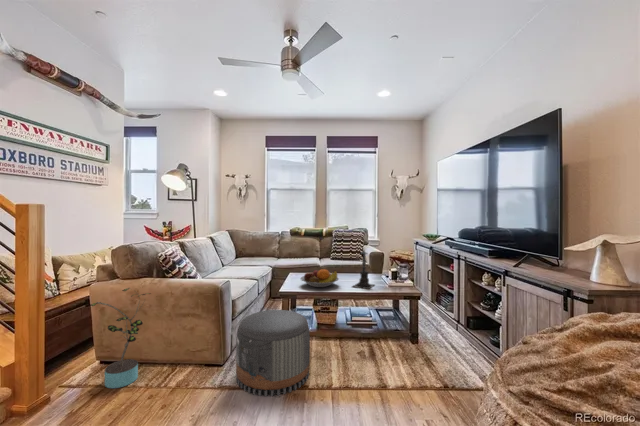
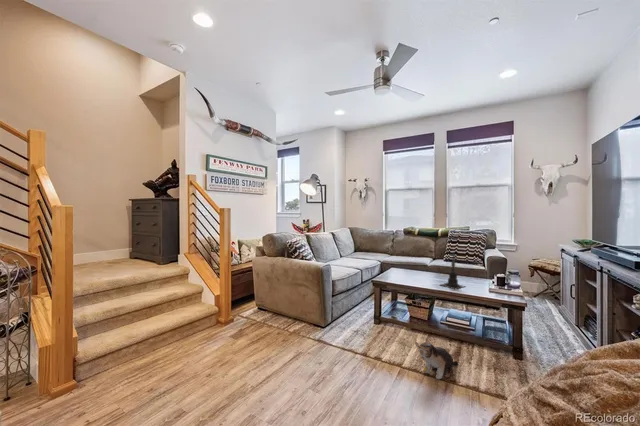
fruit bowl: present [301,269,338,287] -> none [393,266,428,282]
potted plant: present [90,288,145,388] -> none [247,263,281,327]
pouf: present [236,310,310,396] -> none [331,293,389,359]
plush toy: none [349,353,383,392] -> present [415,342,458,379]

